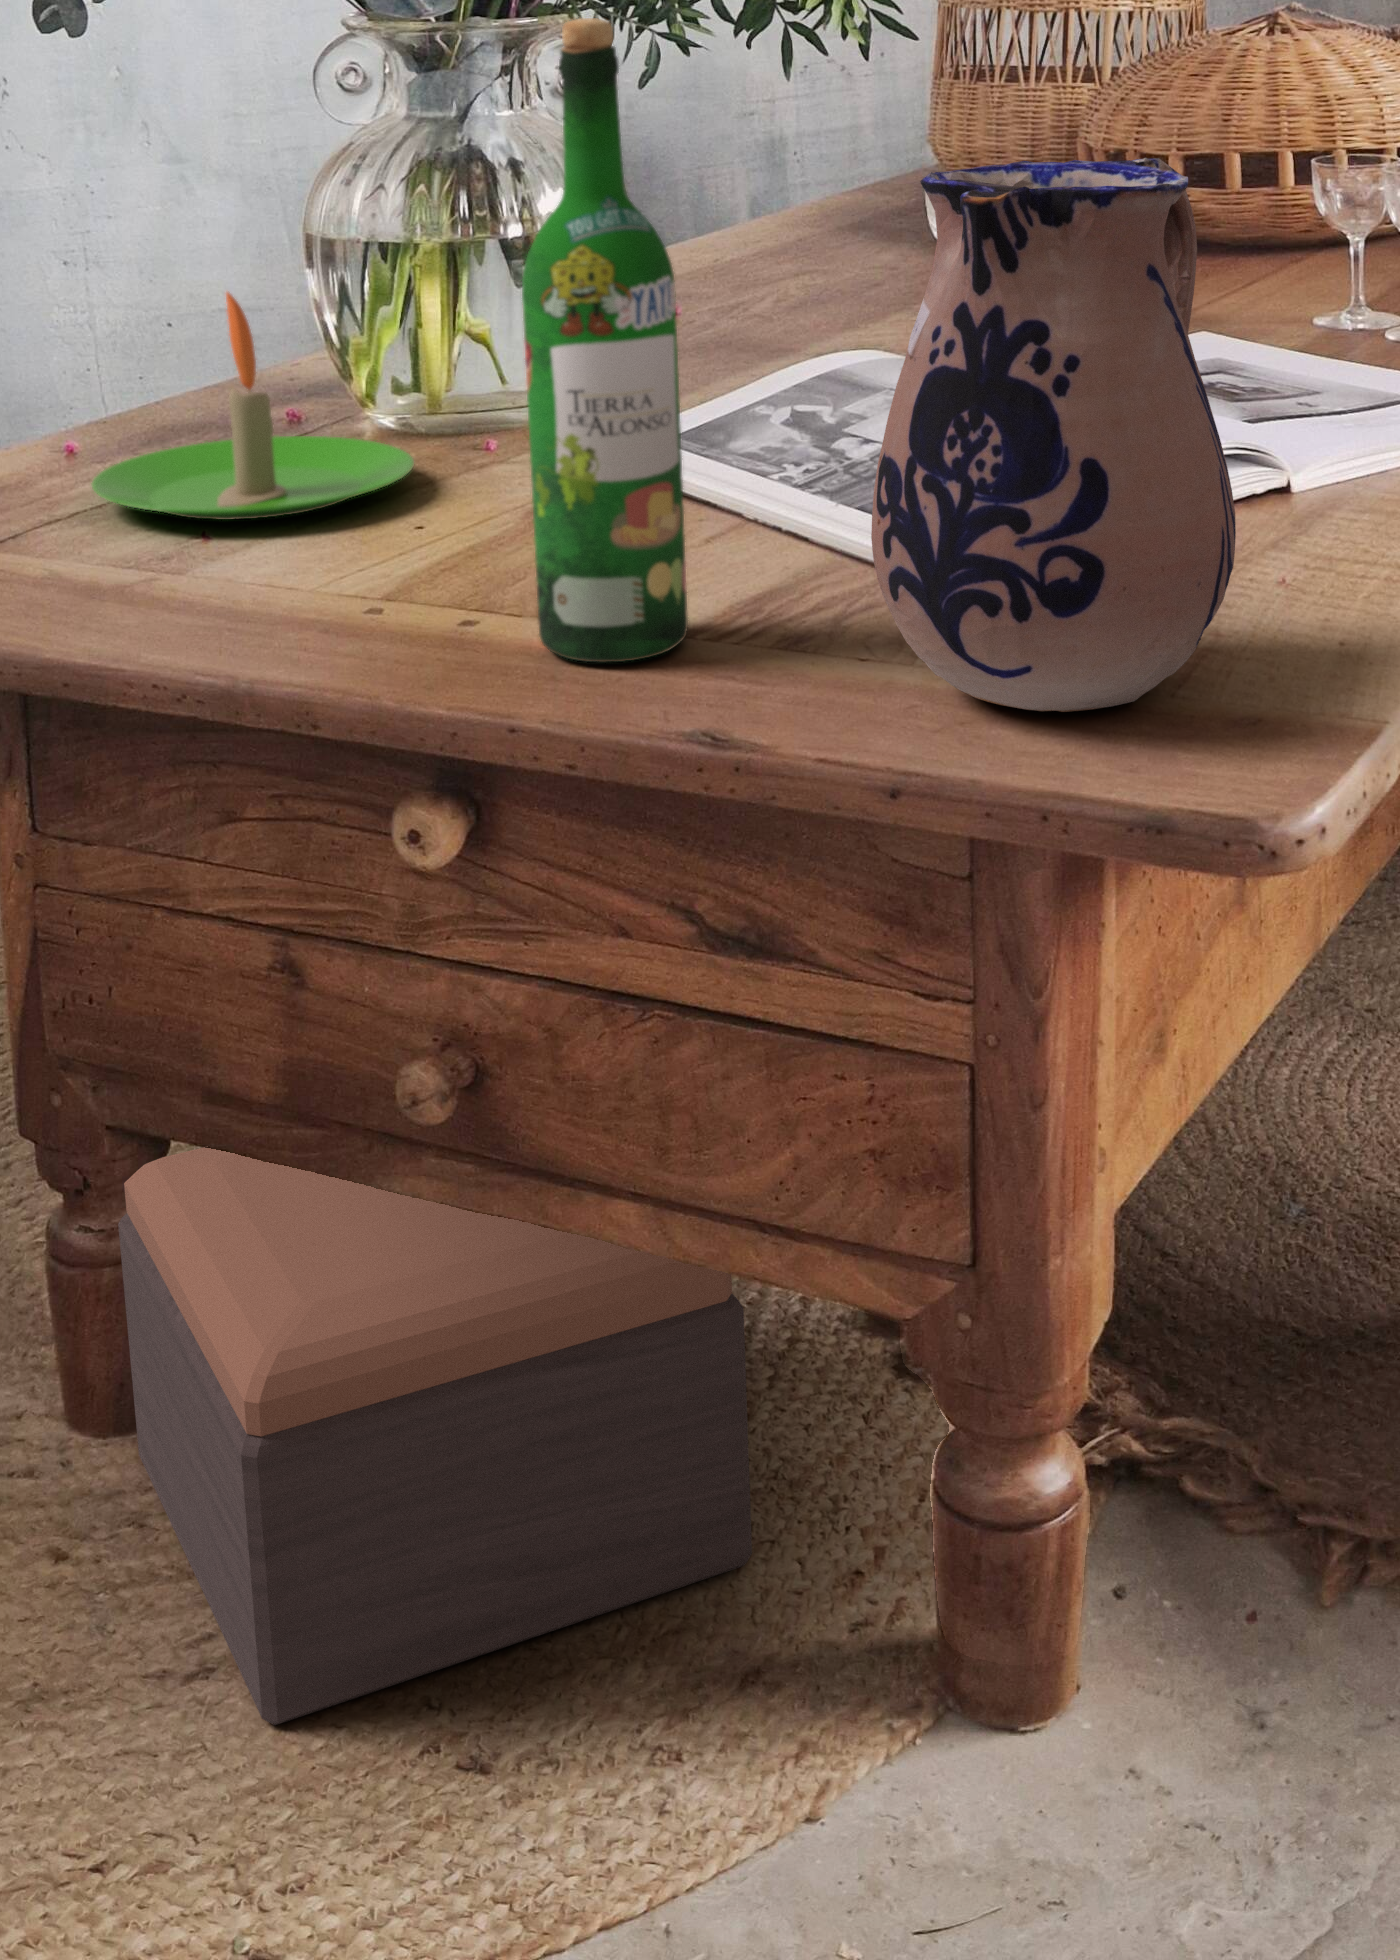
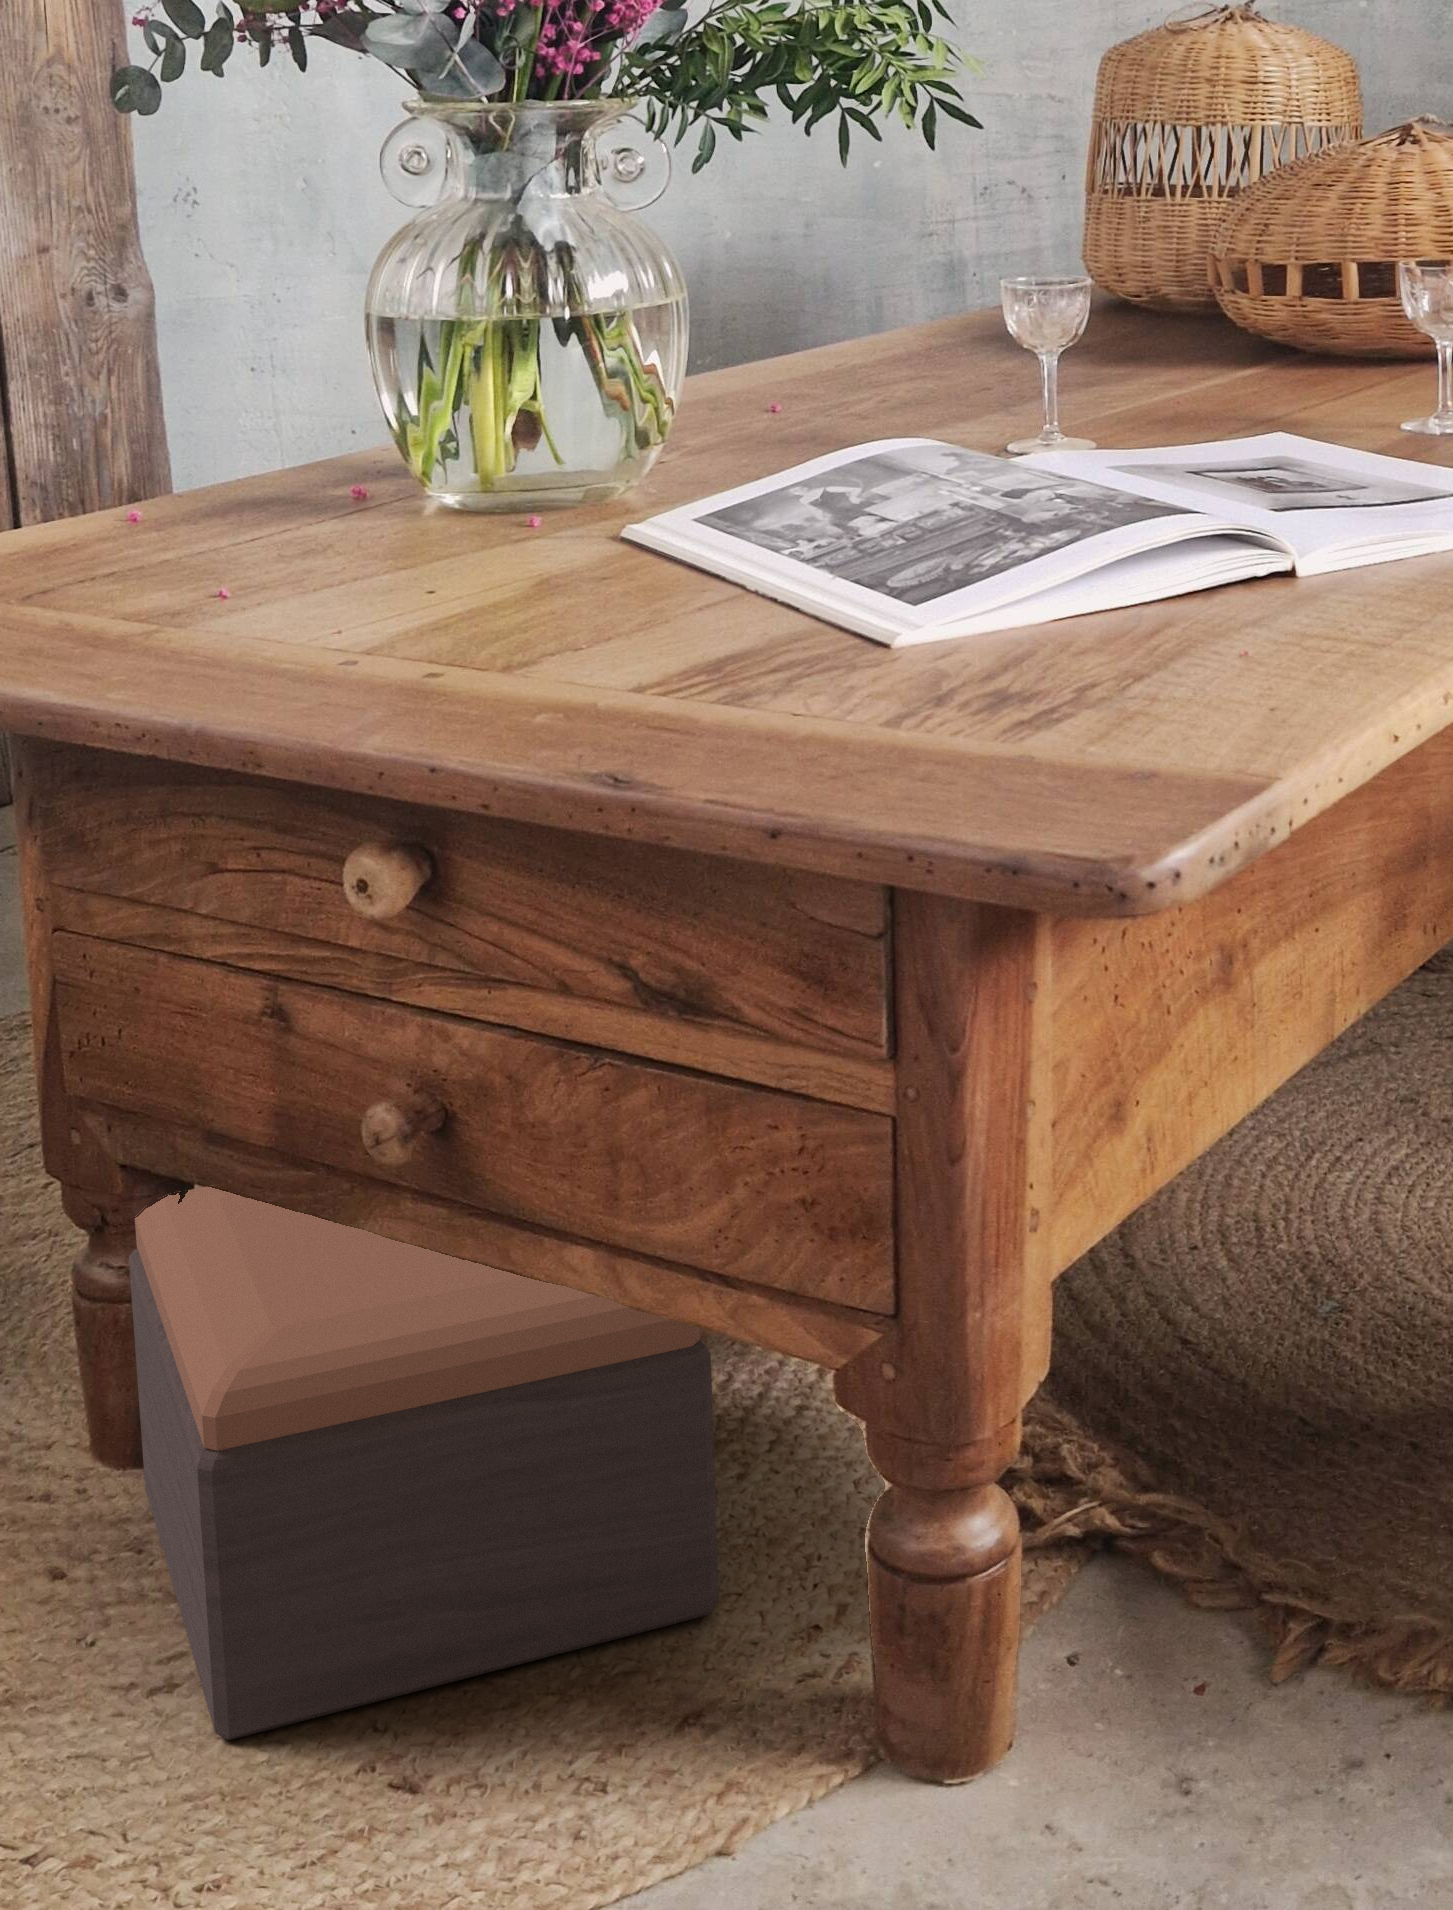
wine bottle: present [522,18,688,663] -> none [478,86,637,701]
ceramic pitcher: present [871,158,1236,712] -> none [787,226,1136,753]
candle: present [92,292,414,520] -> none [127,355,441,571]

